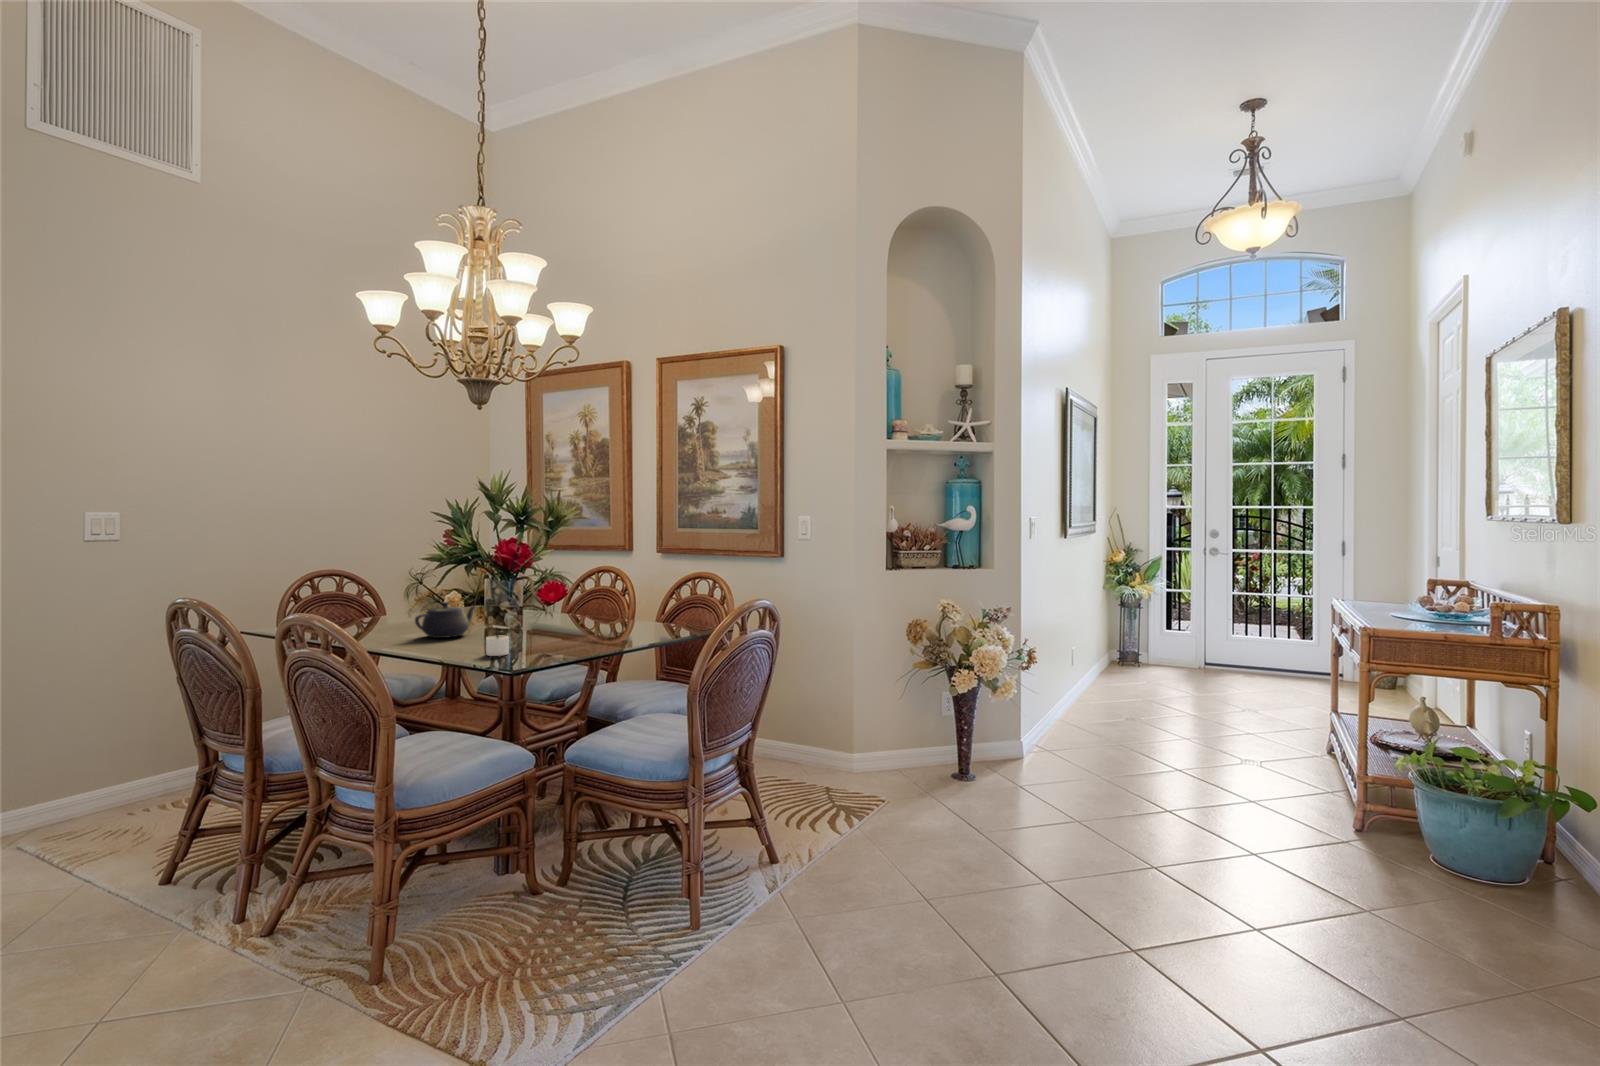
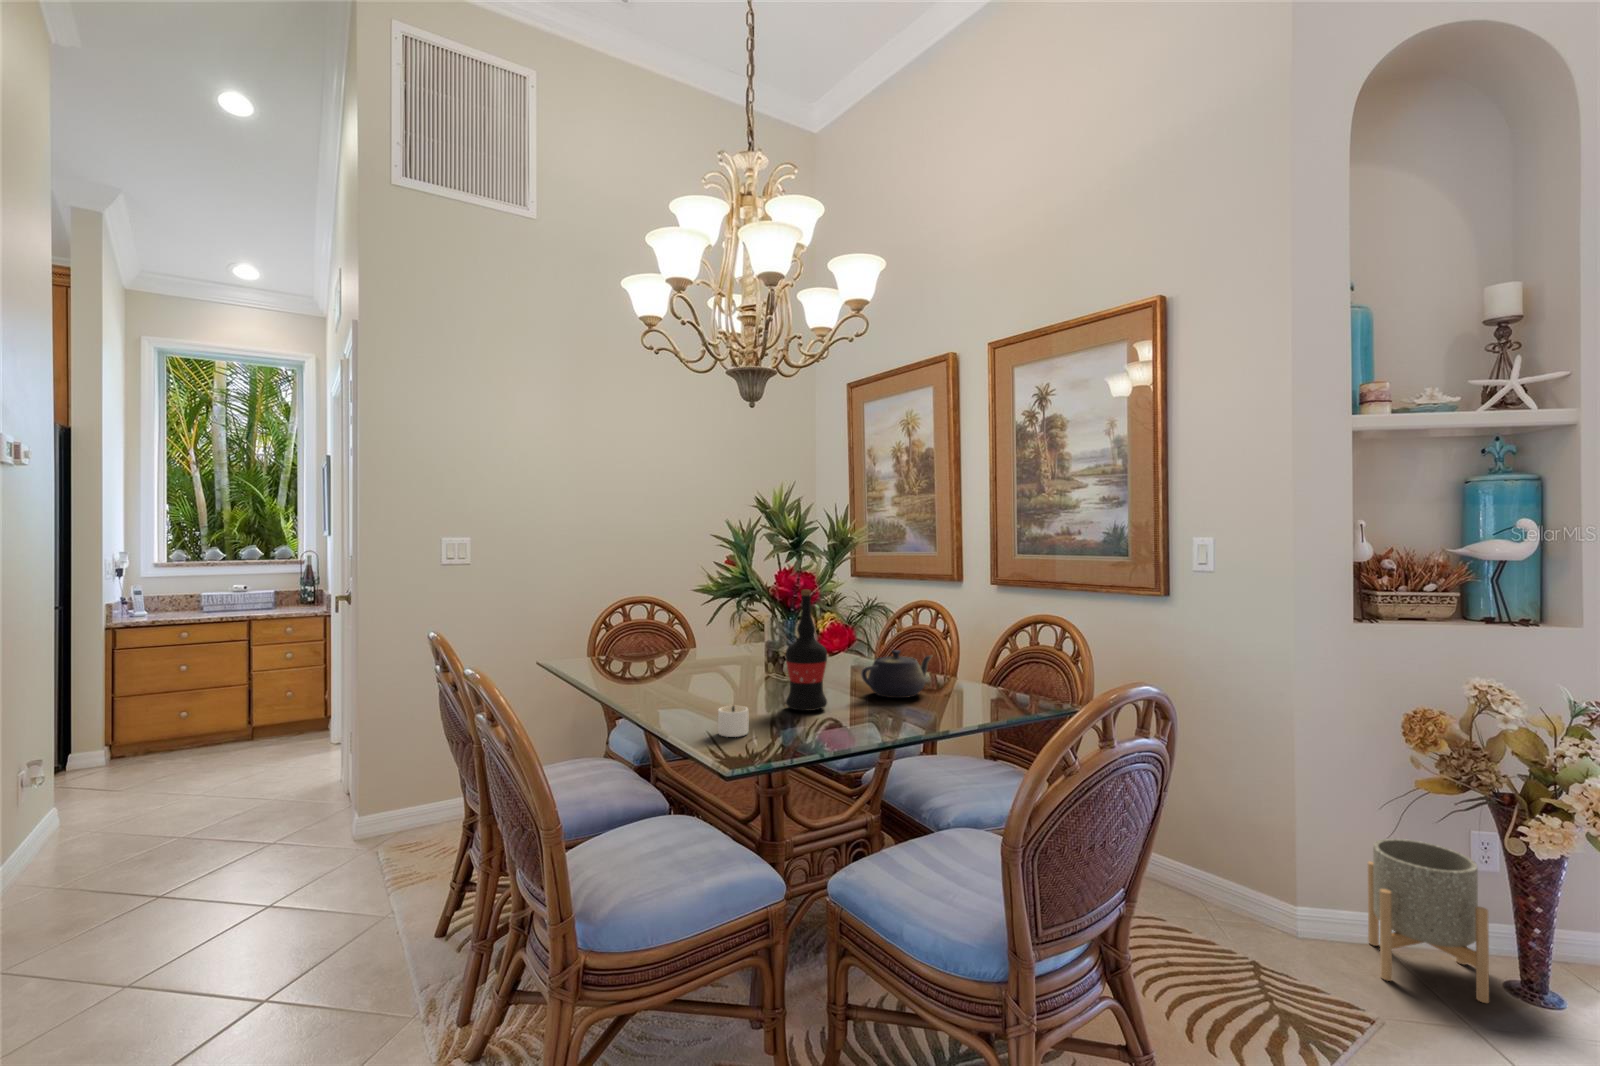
wine bottle: none [524,554,556,641] -> present [785,590,827,711]
teapot: present [415,602,476,638] -> present [861,650,932,698]
planter: none [890,702,943,784] -> present [1368,839,1489,1003]

